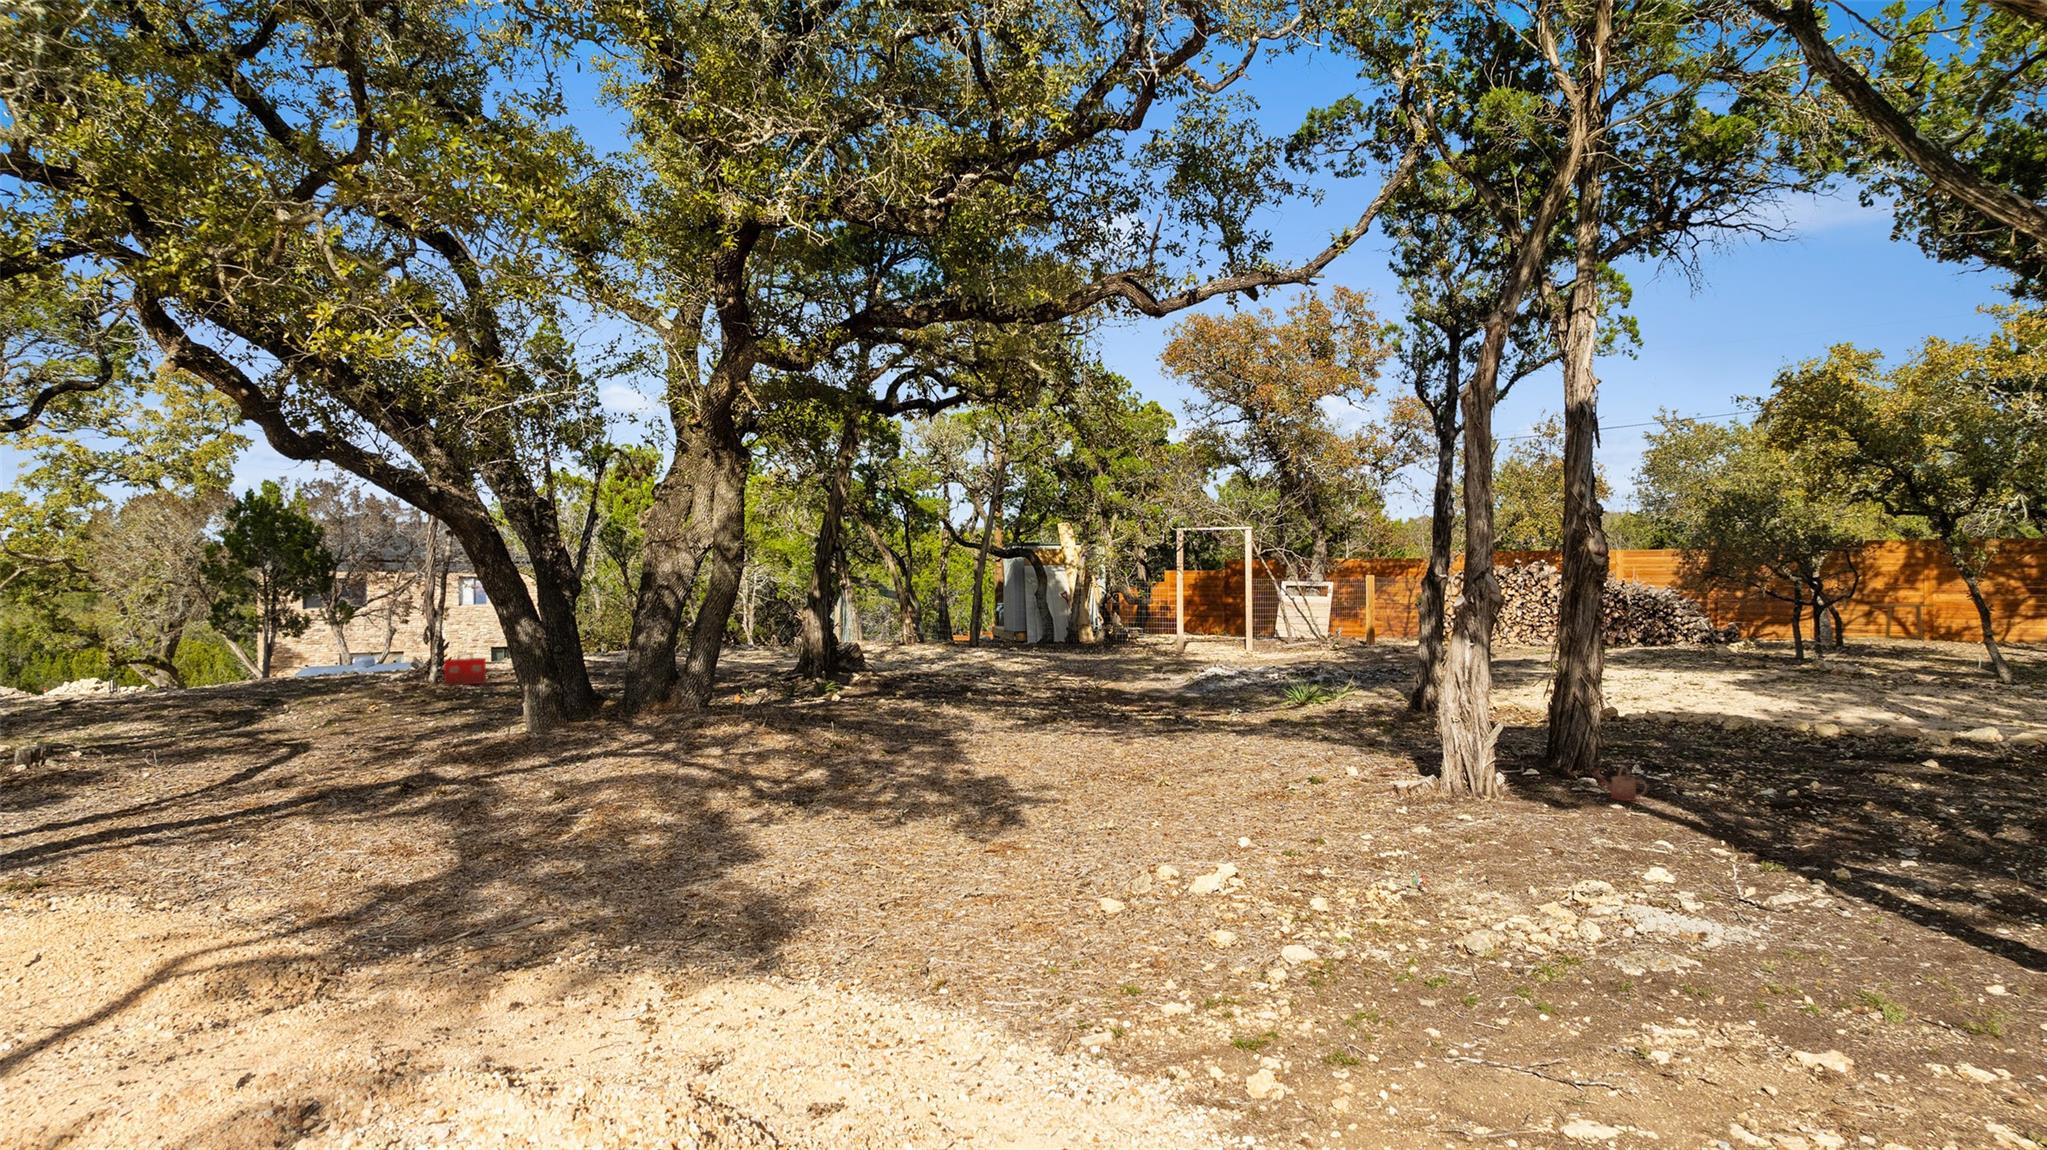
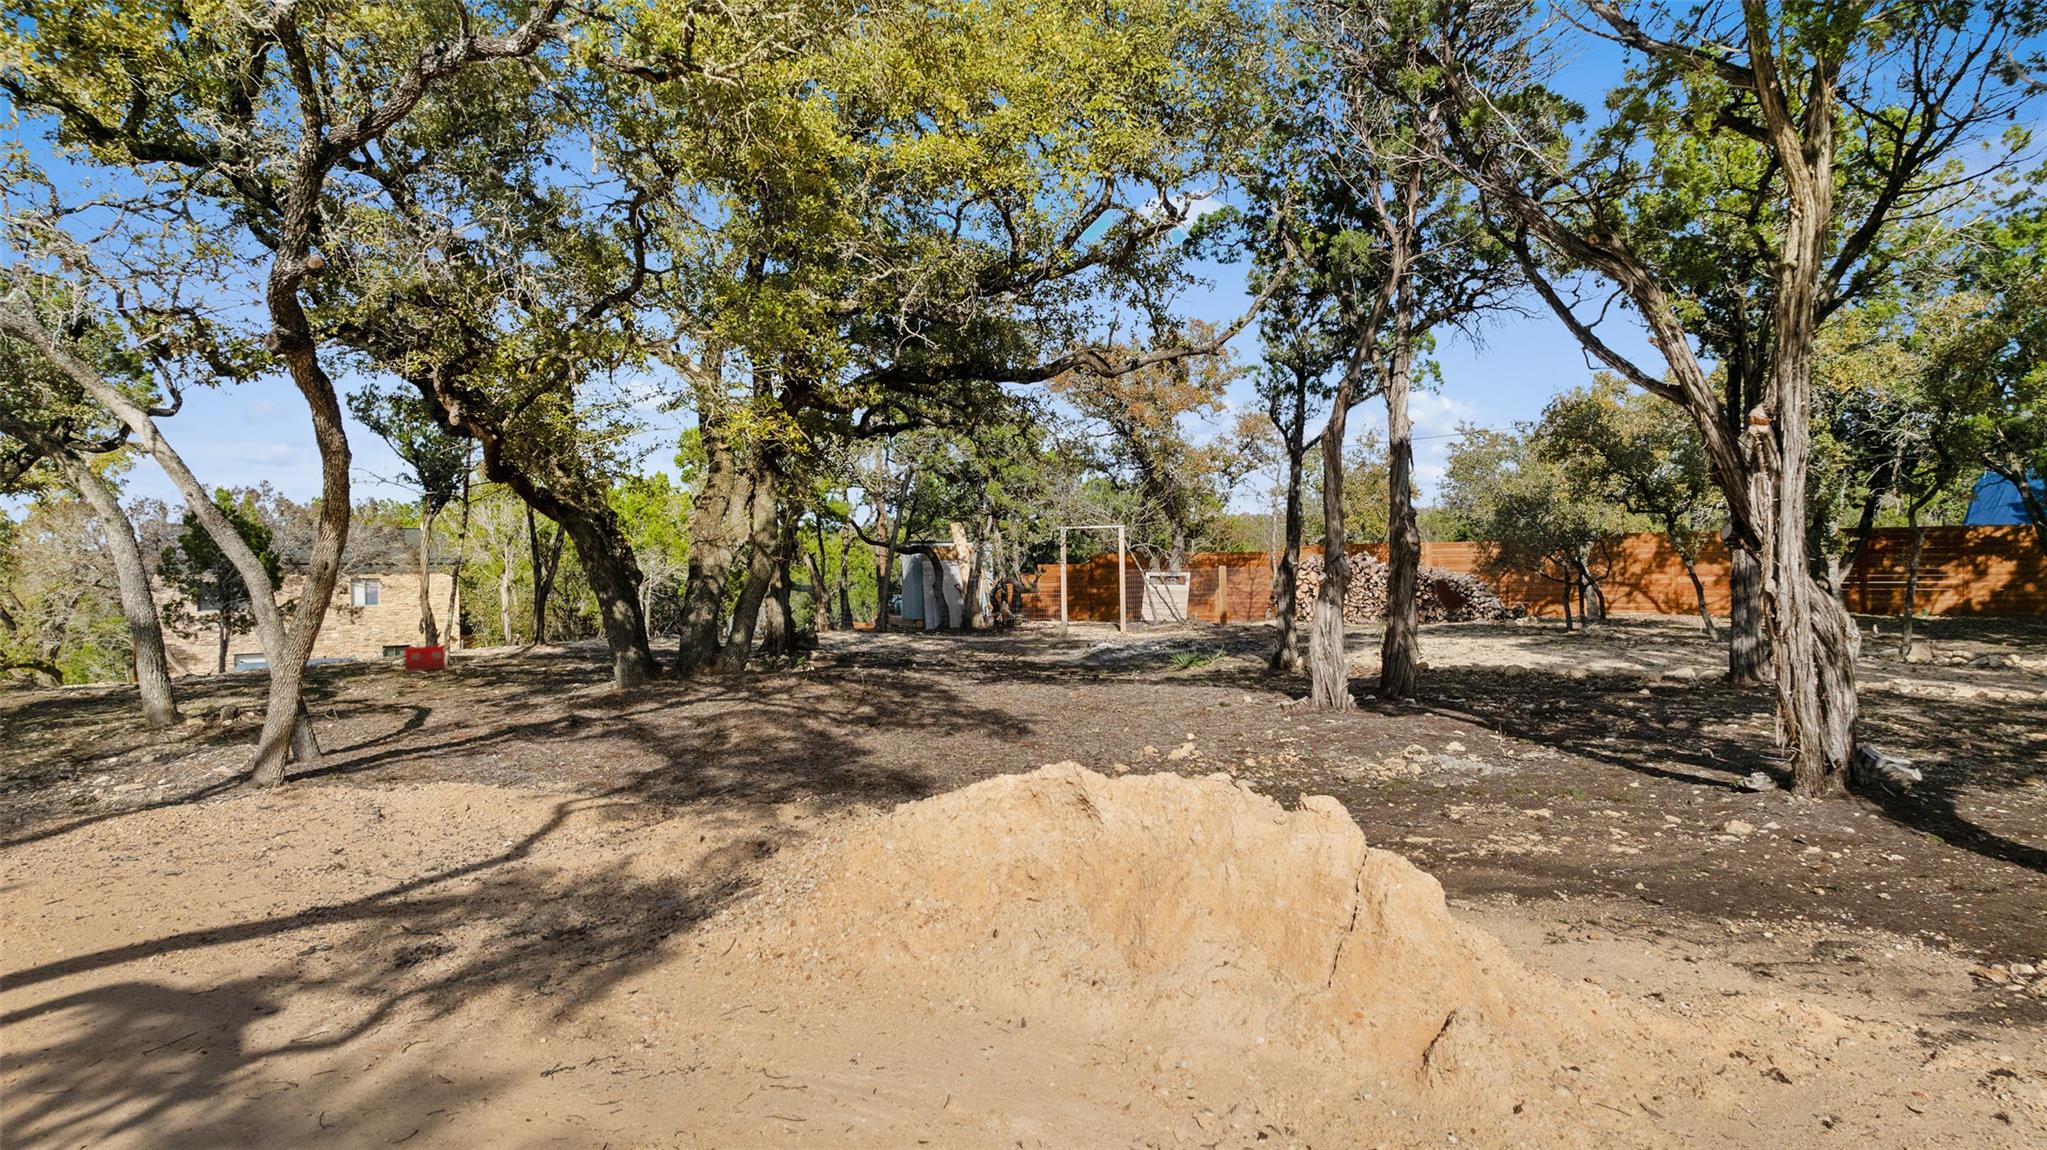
chair: none [1623,593,1667,640] -> present [1434,579,1468,610]
round table: present [1874,603,1934,639] -> none [1625,585,1672,614]
watering can: present [1593,766,1647,801] -> none [1412,690,1450,715]

